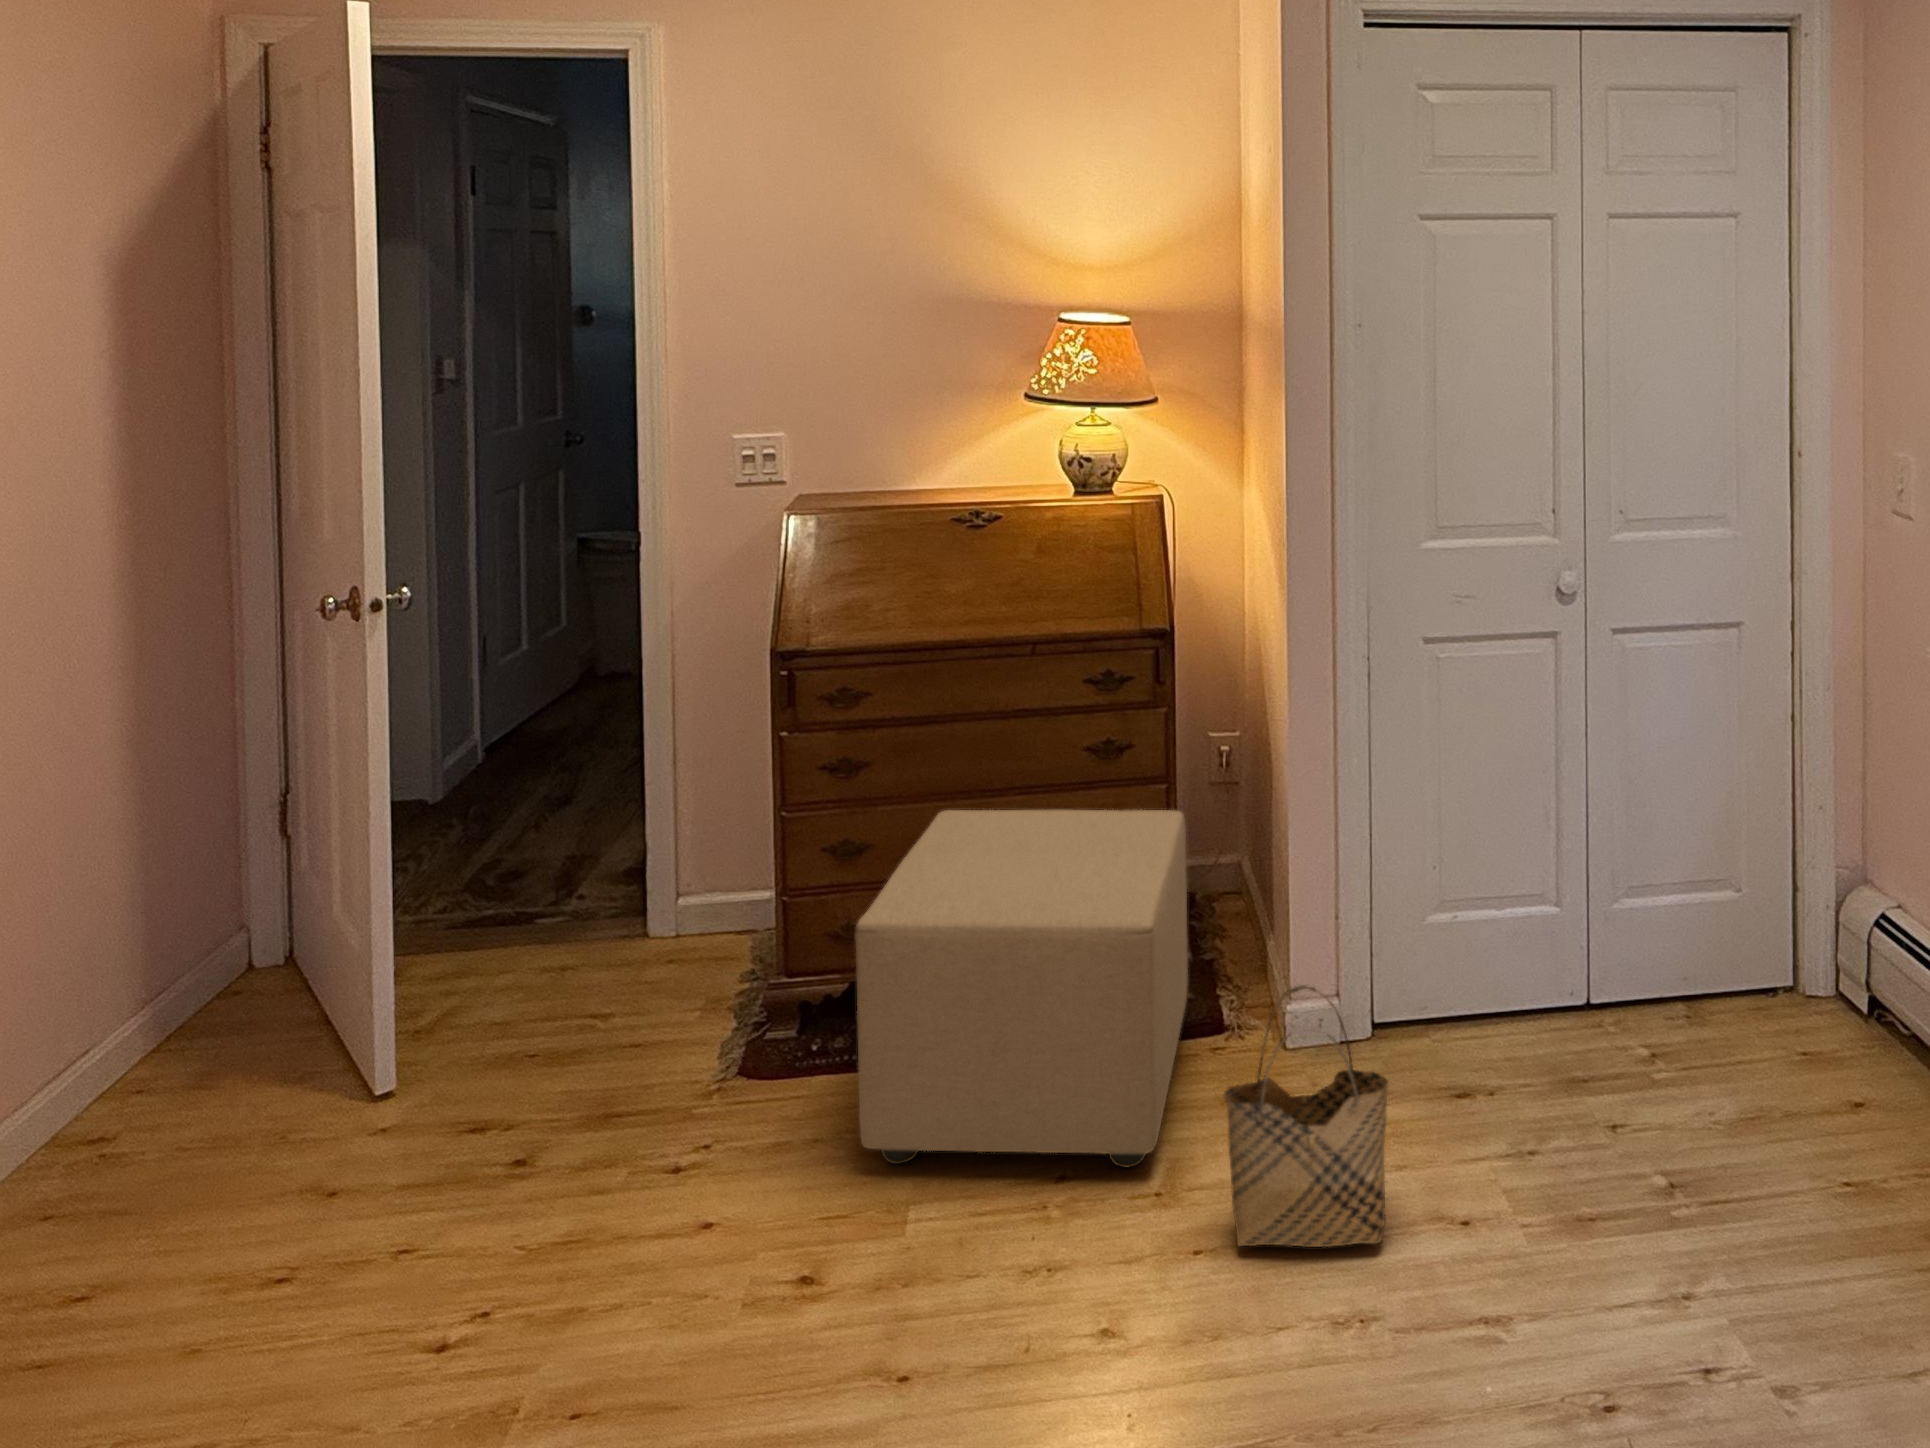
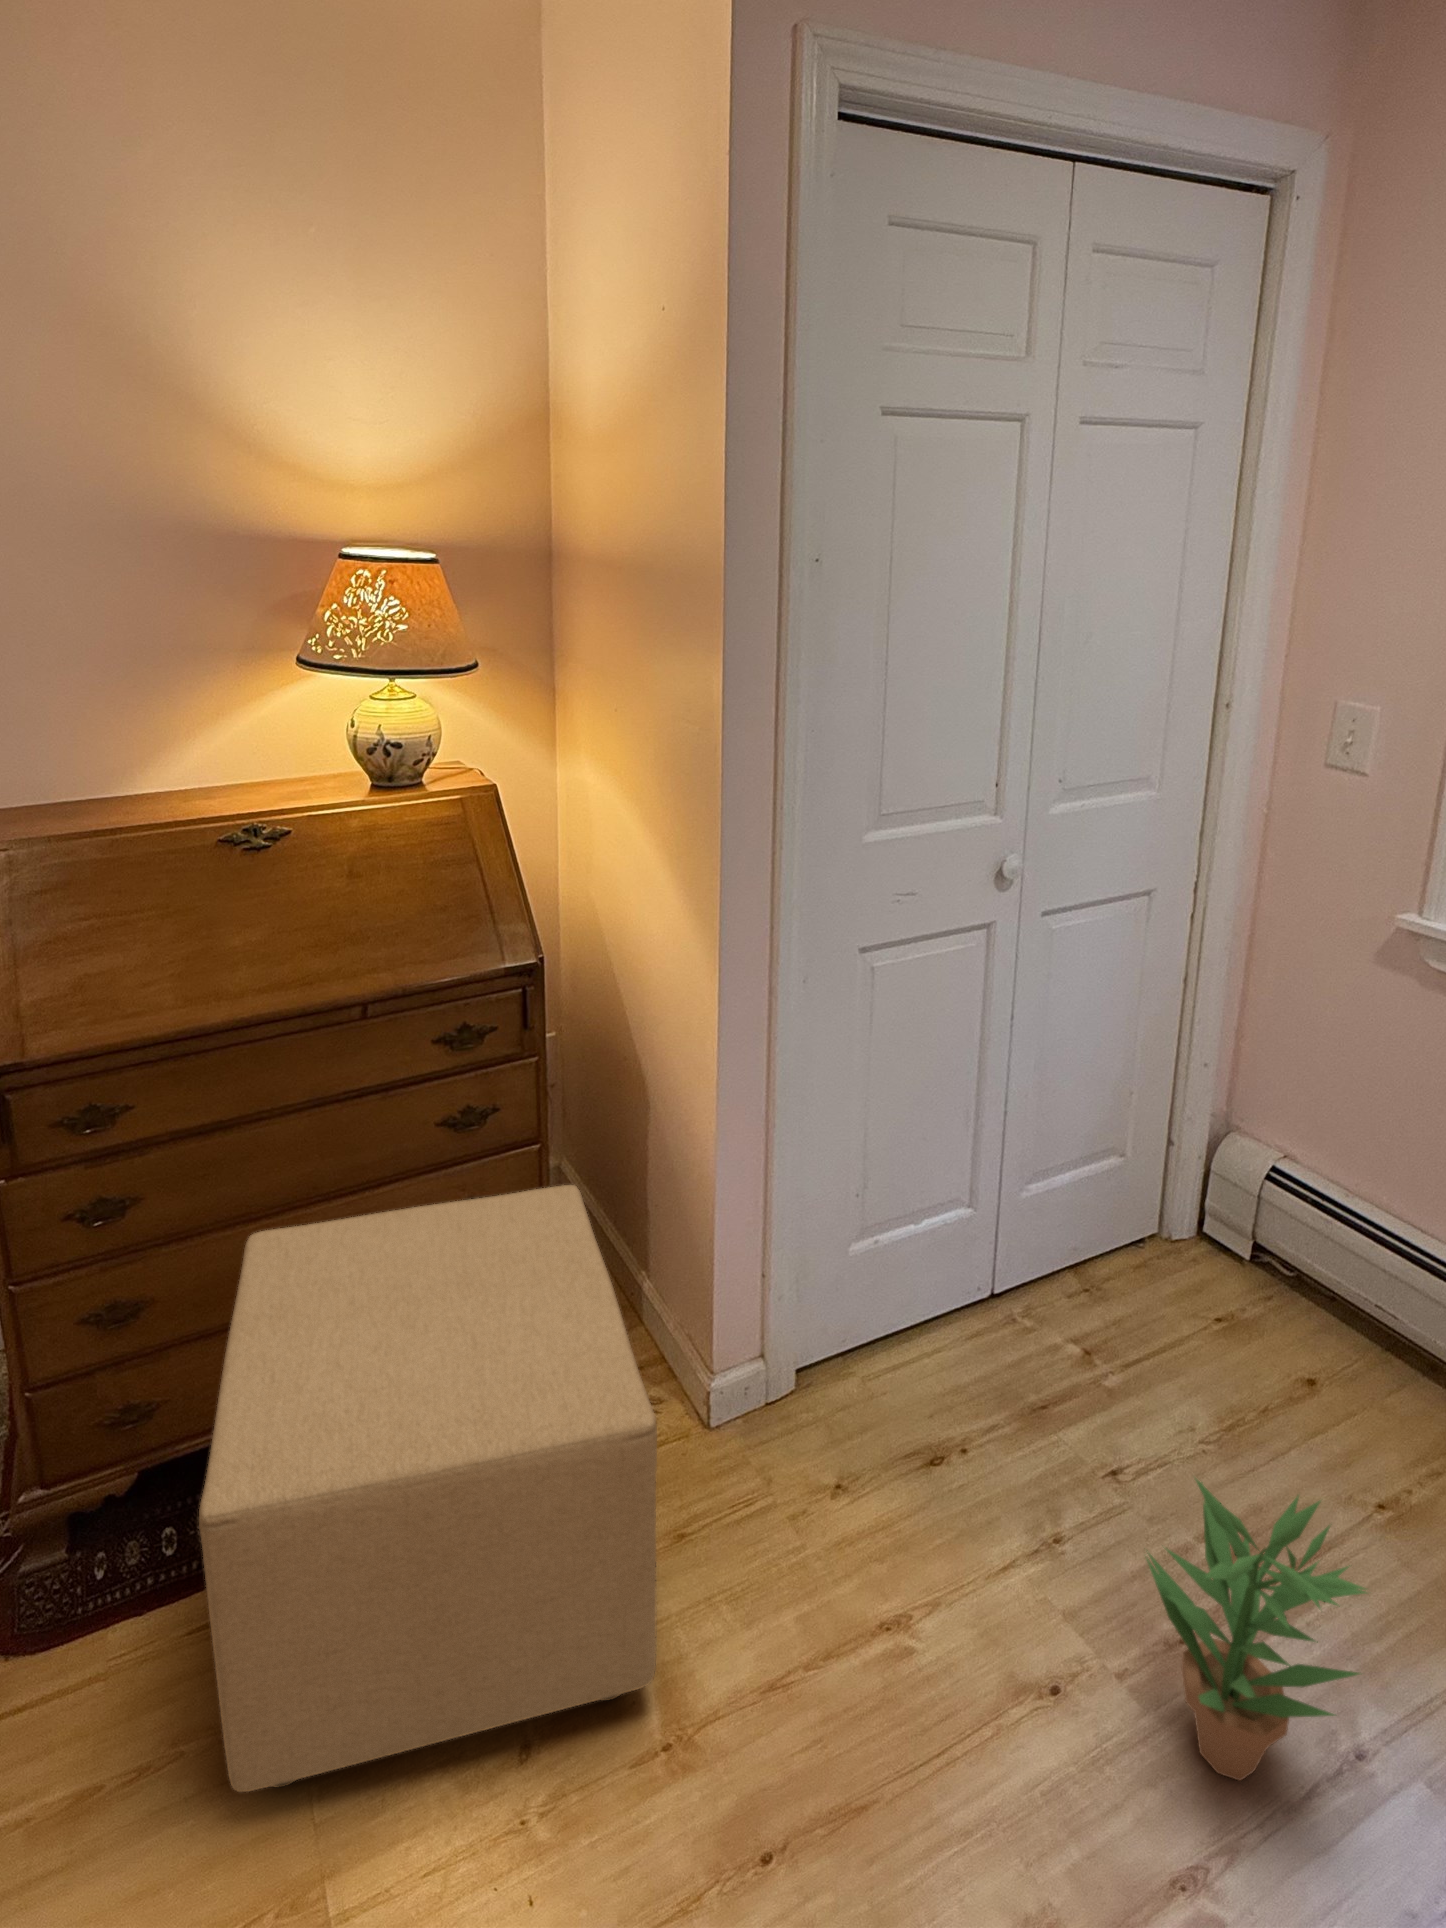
woven basket: present [1223,986,1389,1247] -> none [791,1456,992,1824]
potted plant: none [1494,1015,1642,1297] -> present [1147,1479,1367,1781]

